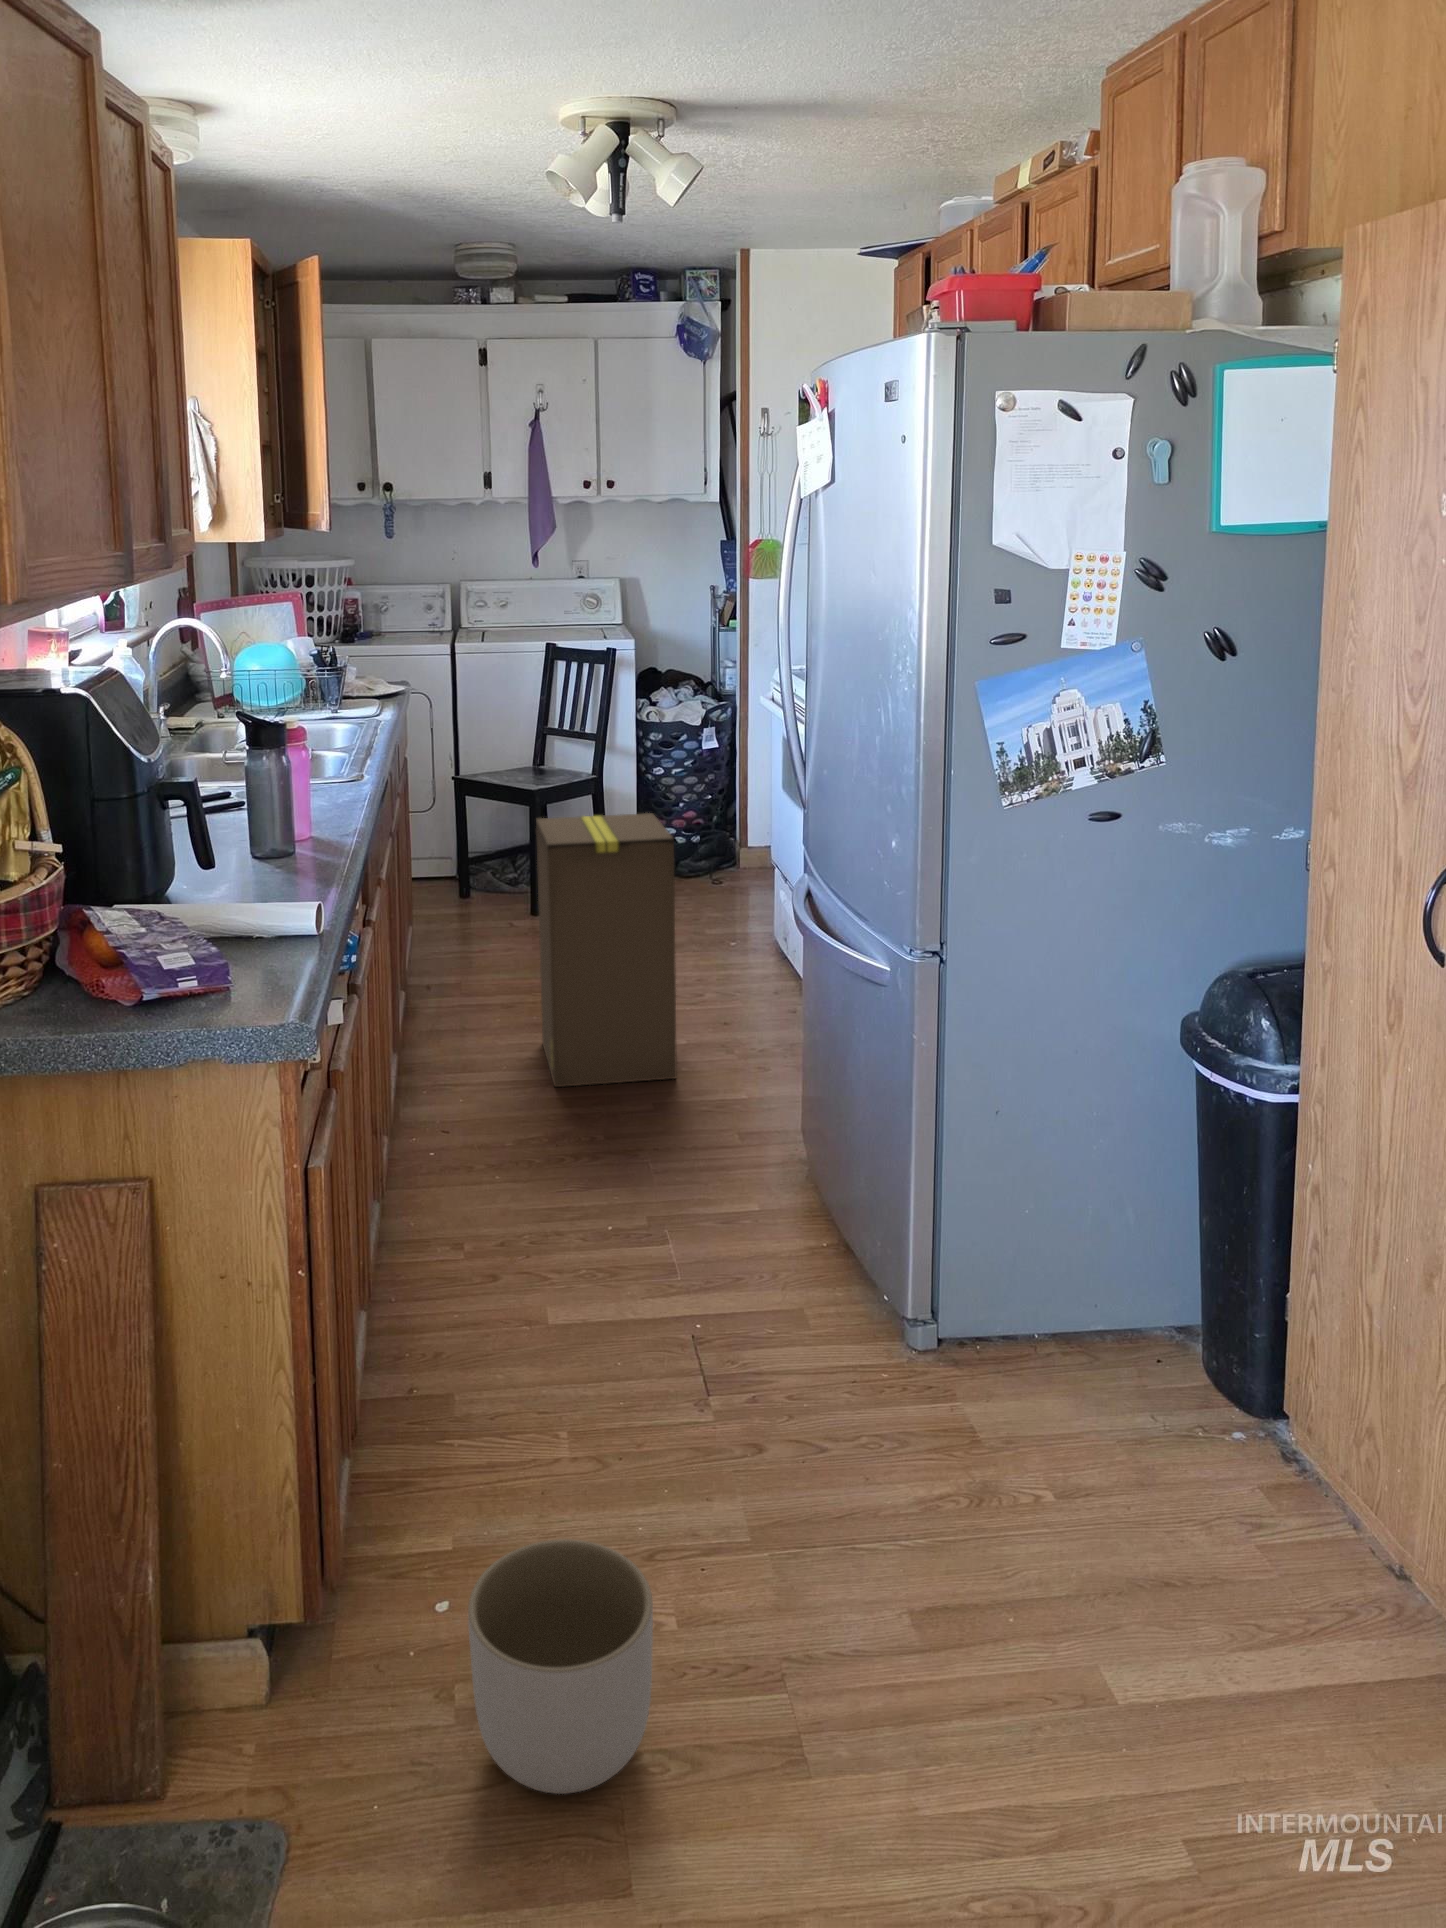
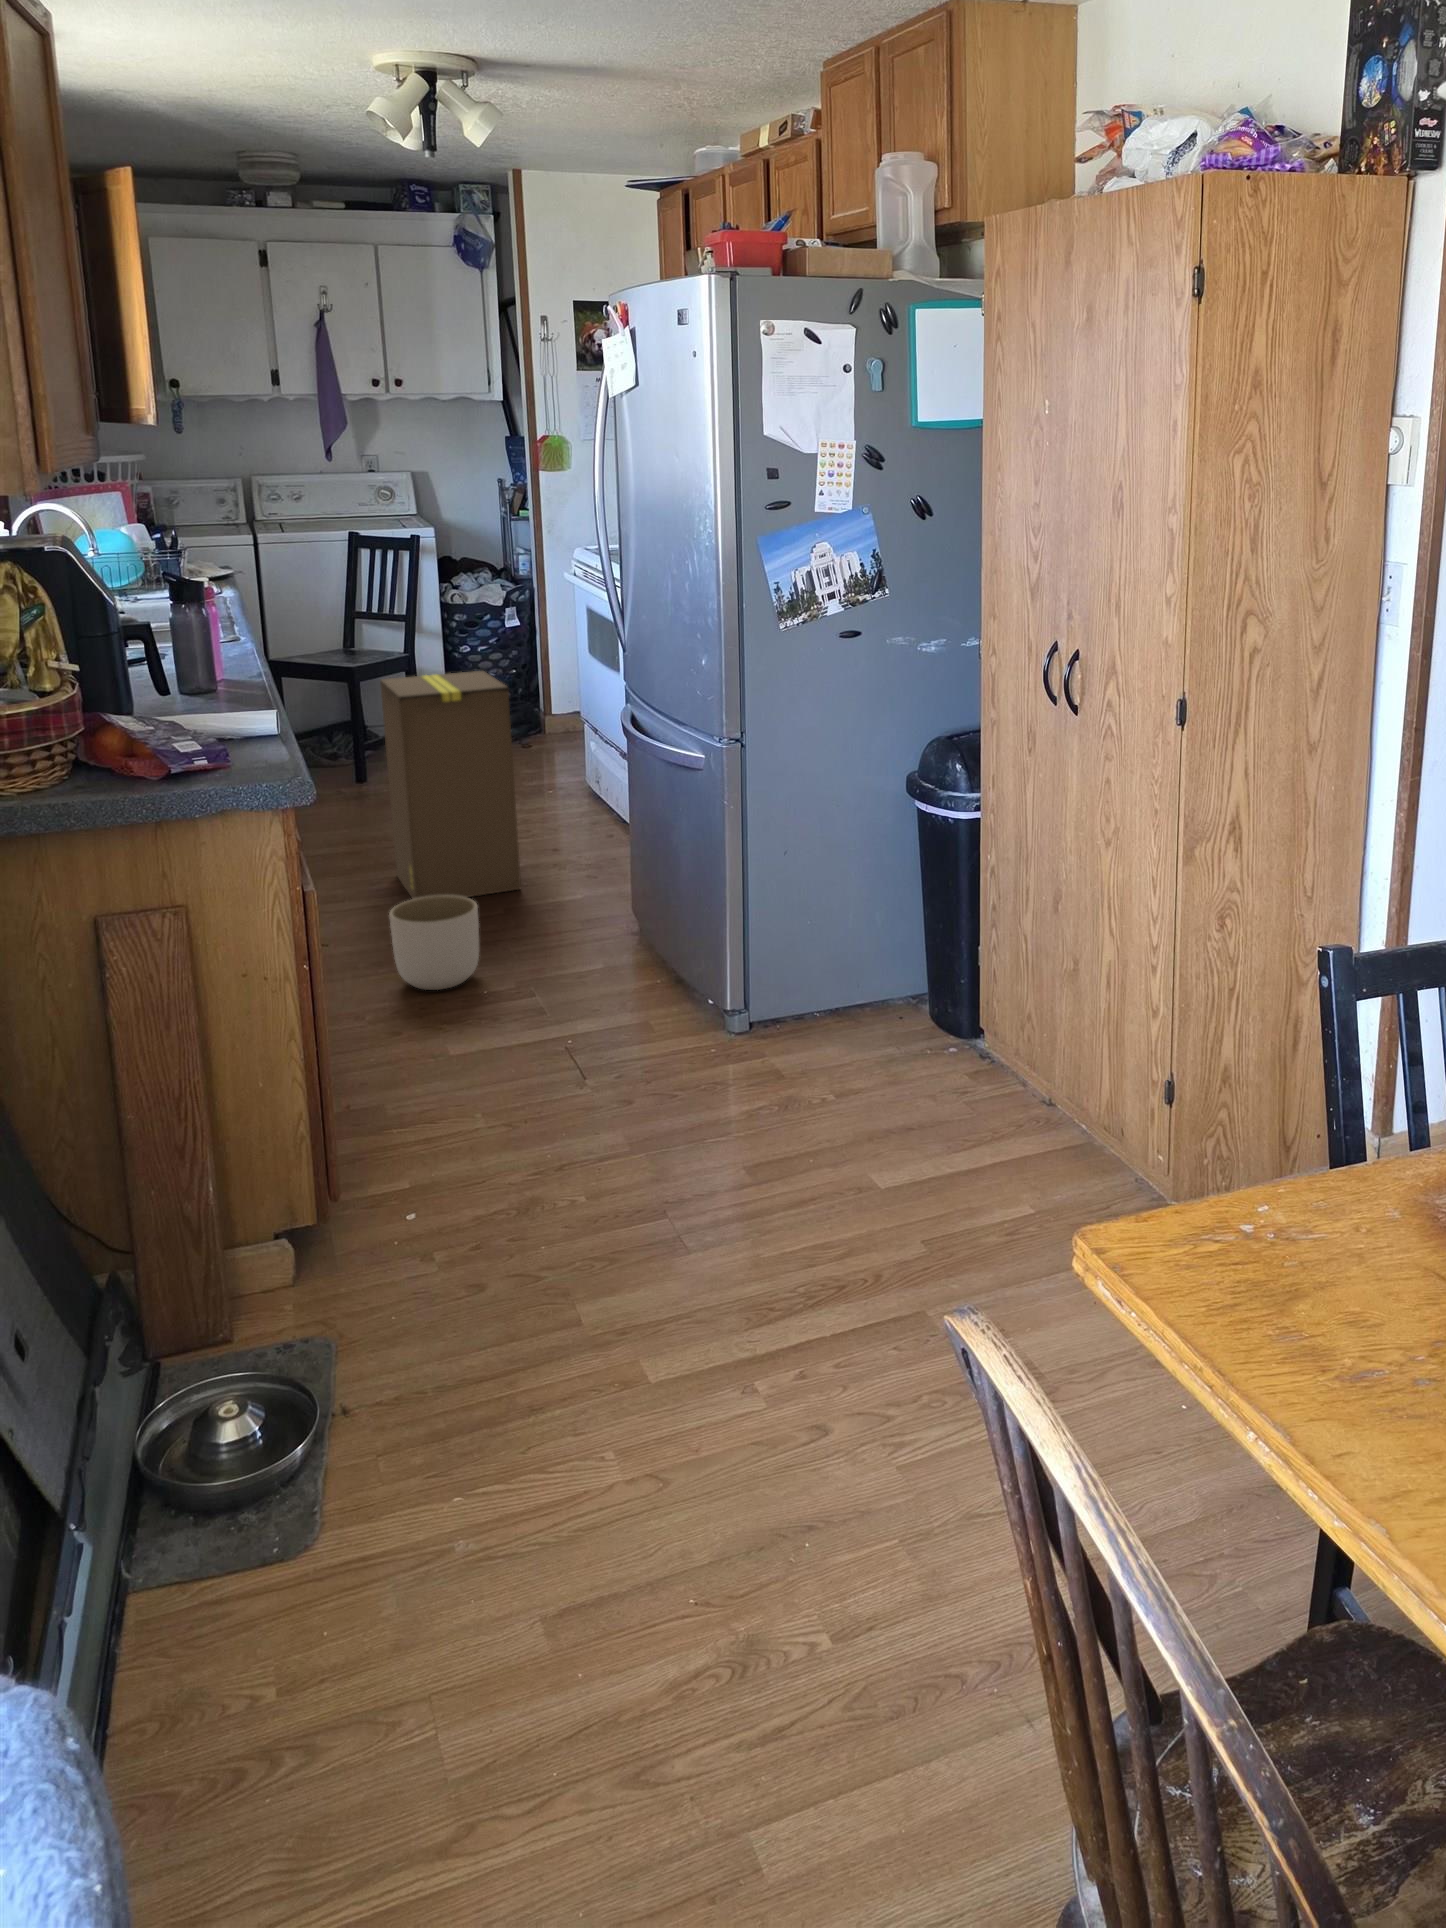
planter: present [468,1539,653,1794] -> present [389,895,479,990]

